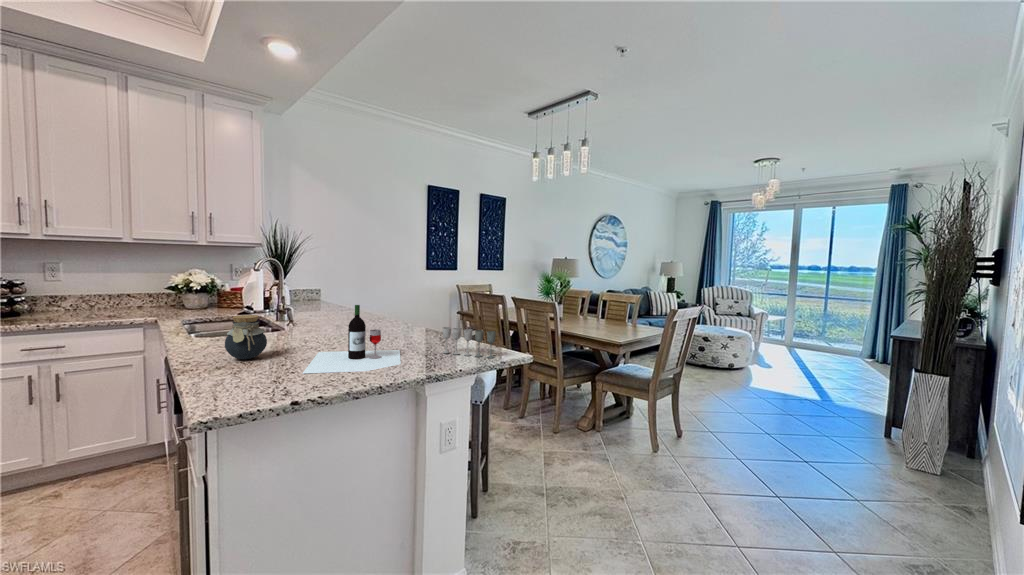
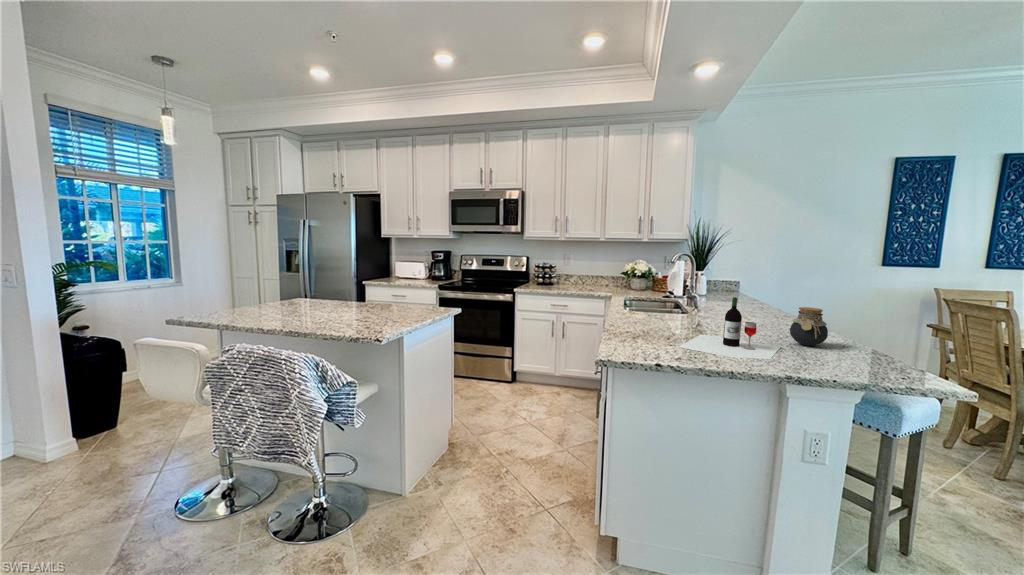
jar: present [225,315,267,359] -> present [790,307,828,346]
wine glass: present [443,327,496,358] -> none [830,332,910,379]

